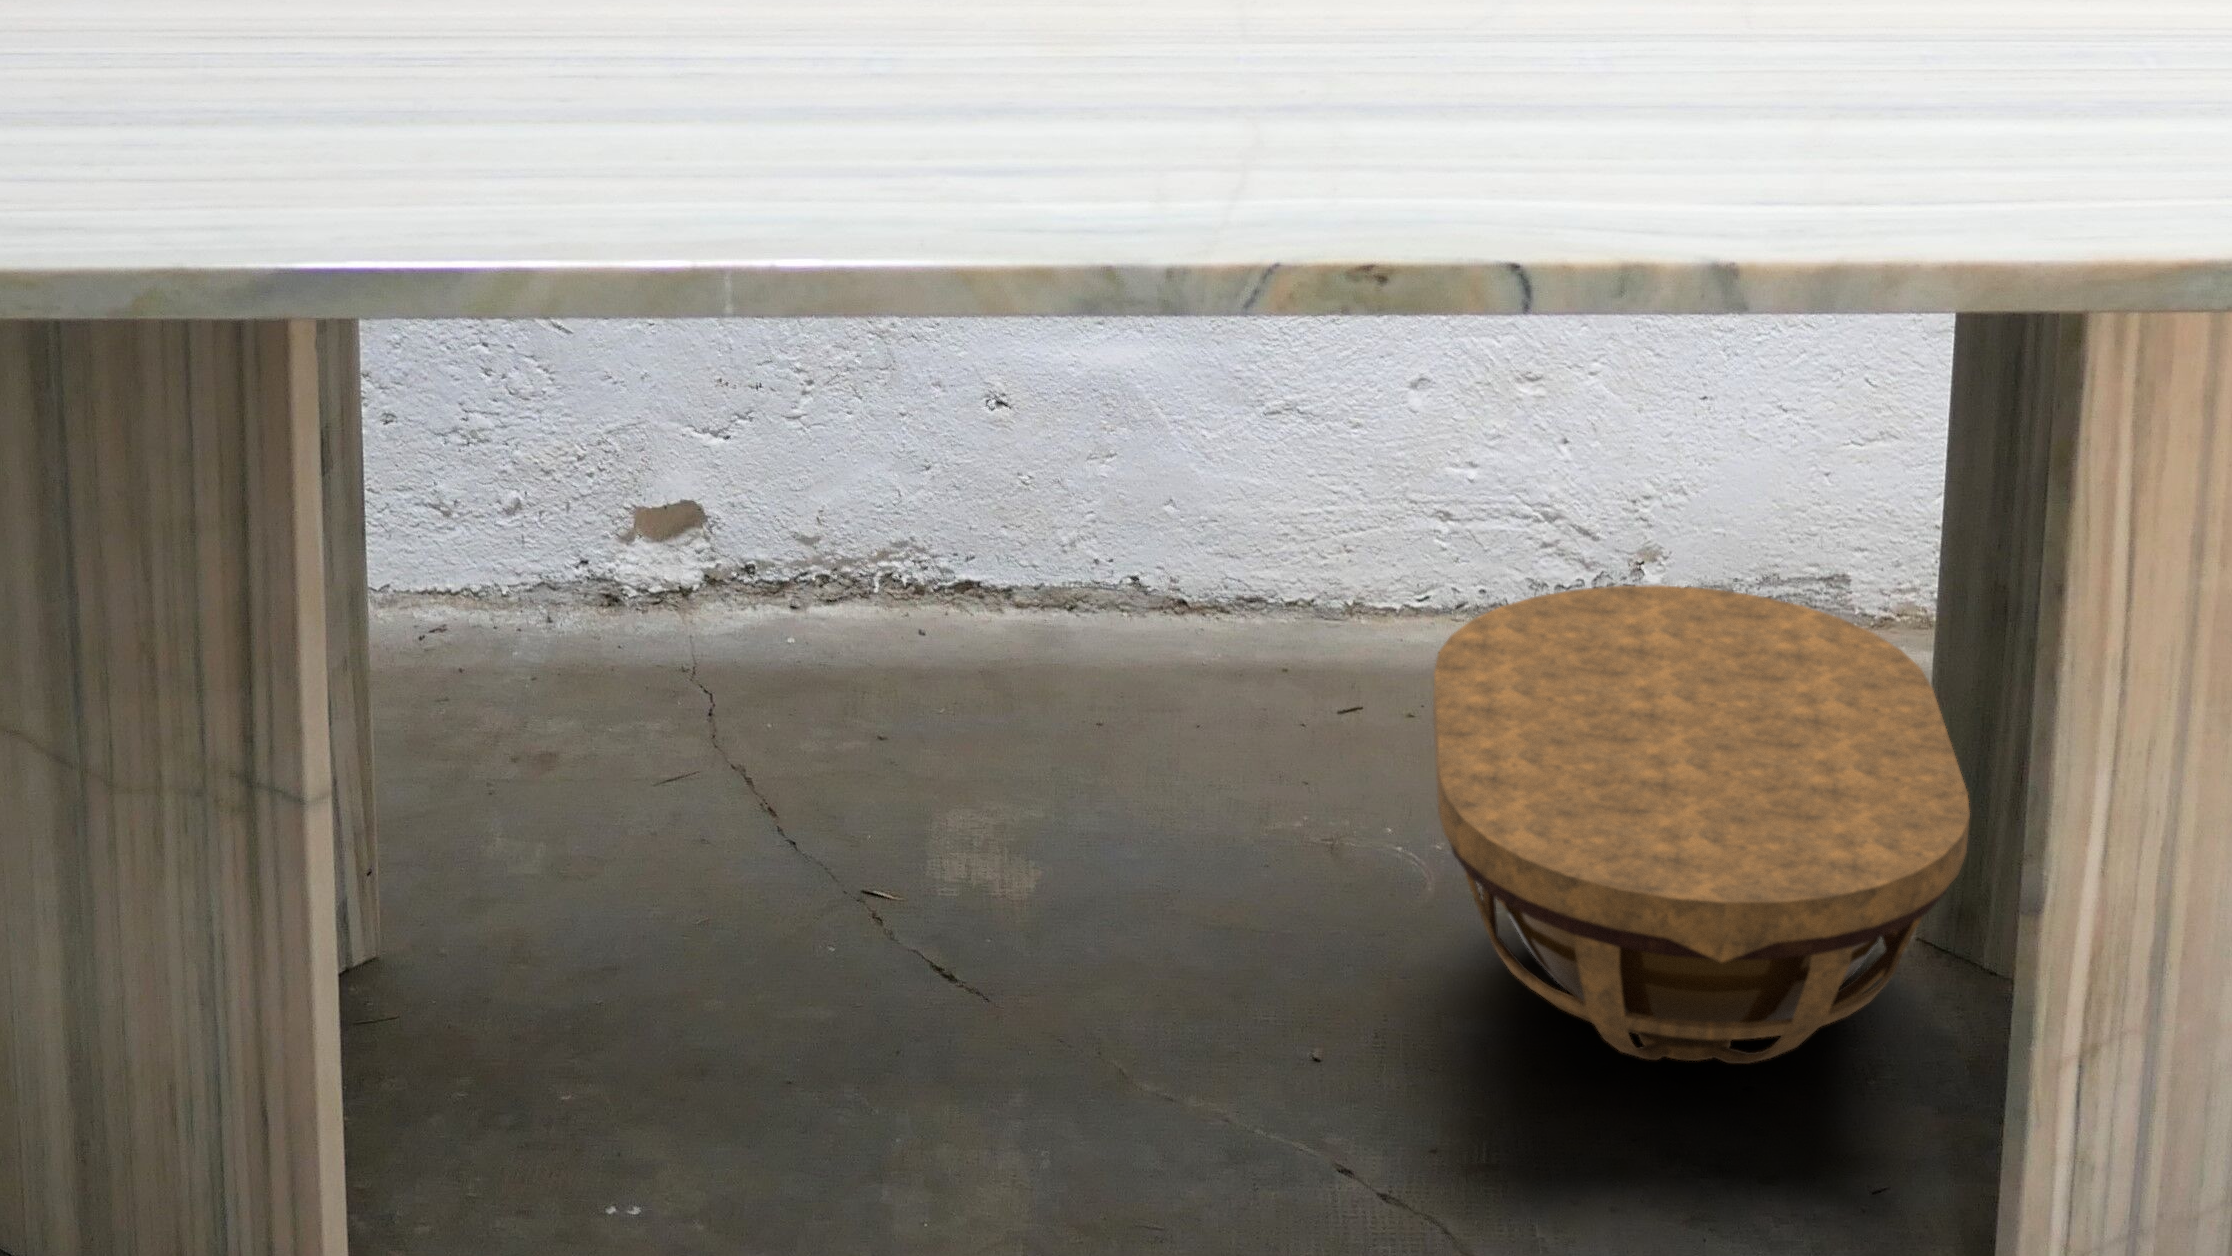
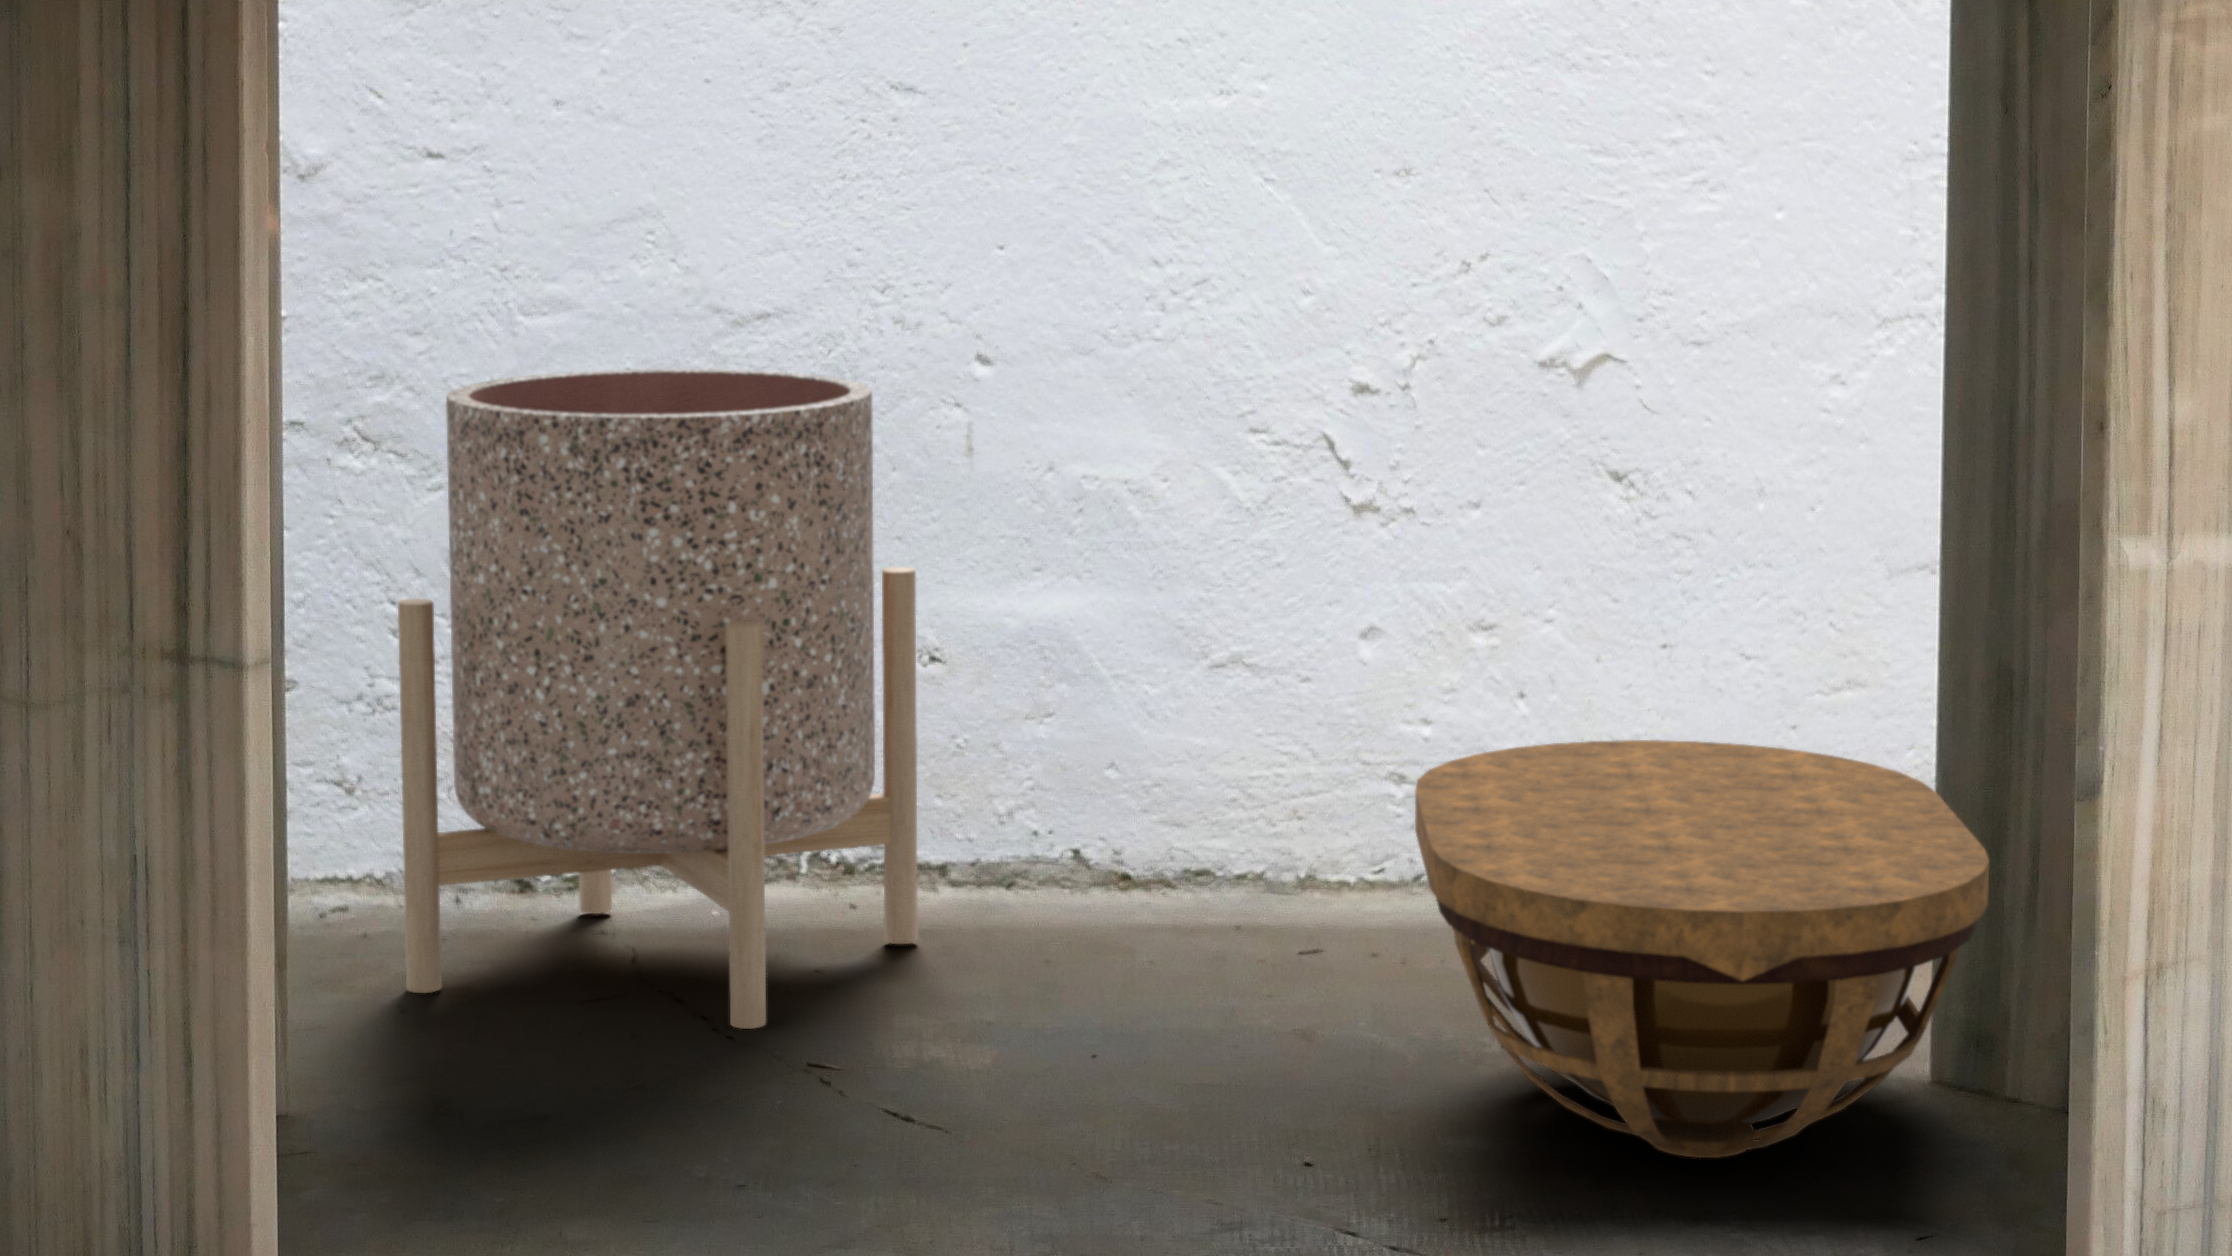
planter: none [478,155,974,833] -> present [398,369,918,1029]

